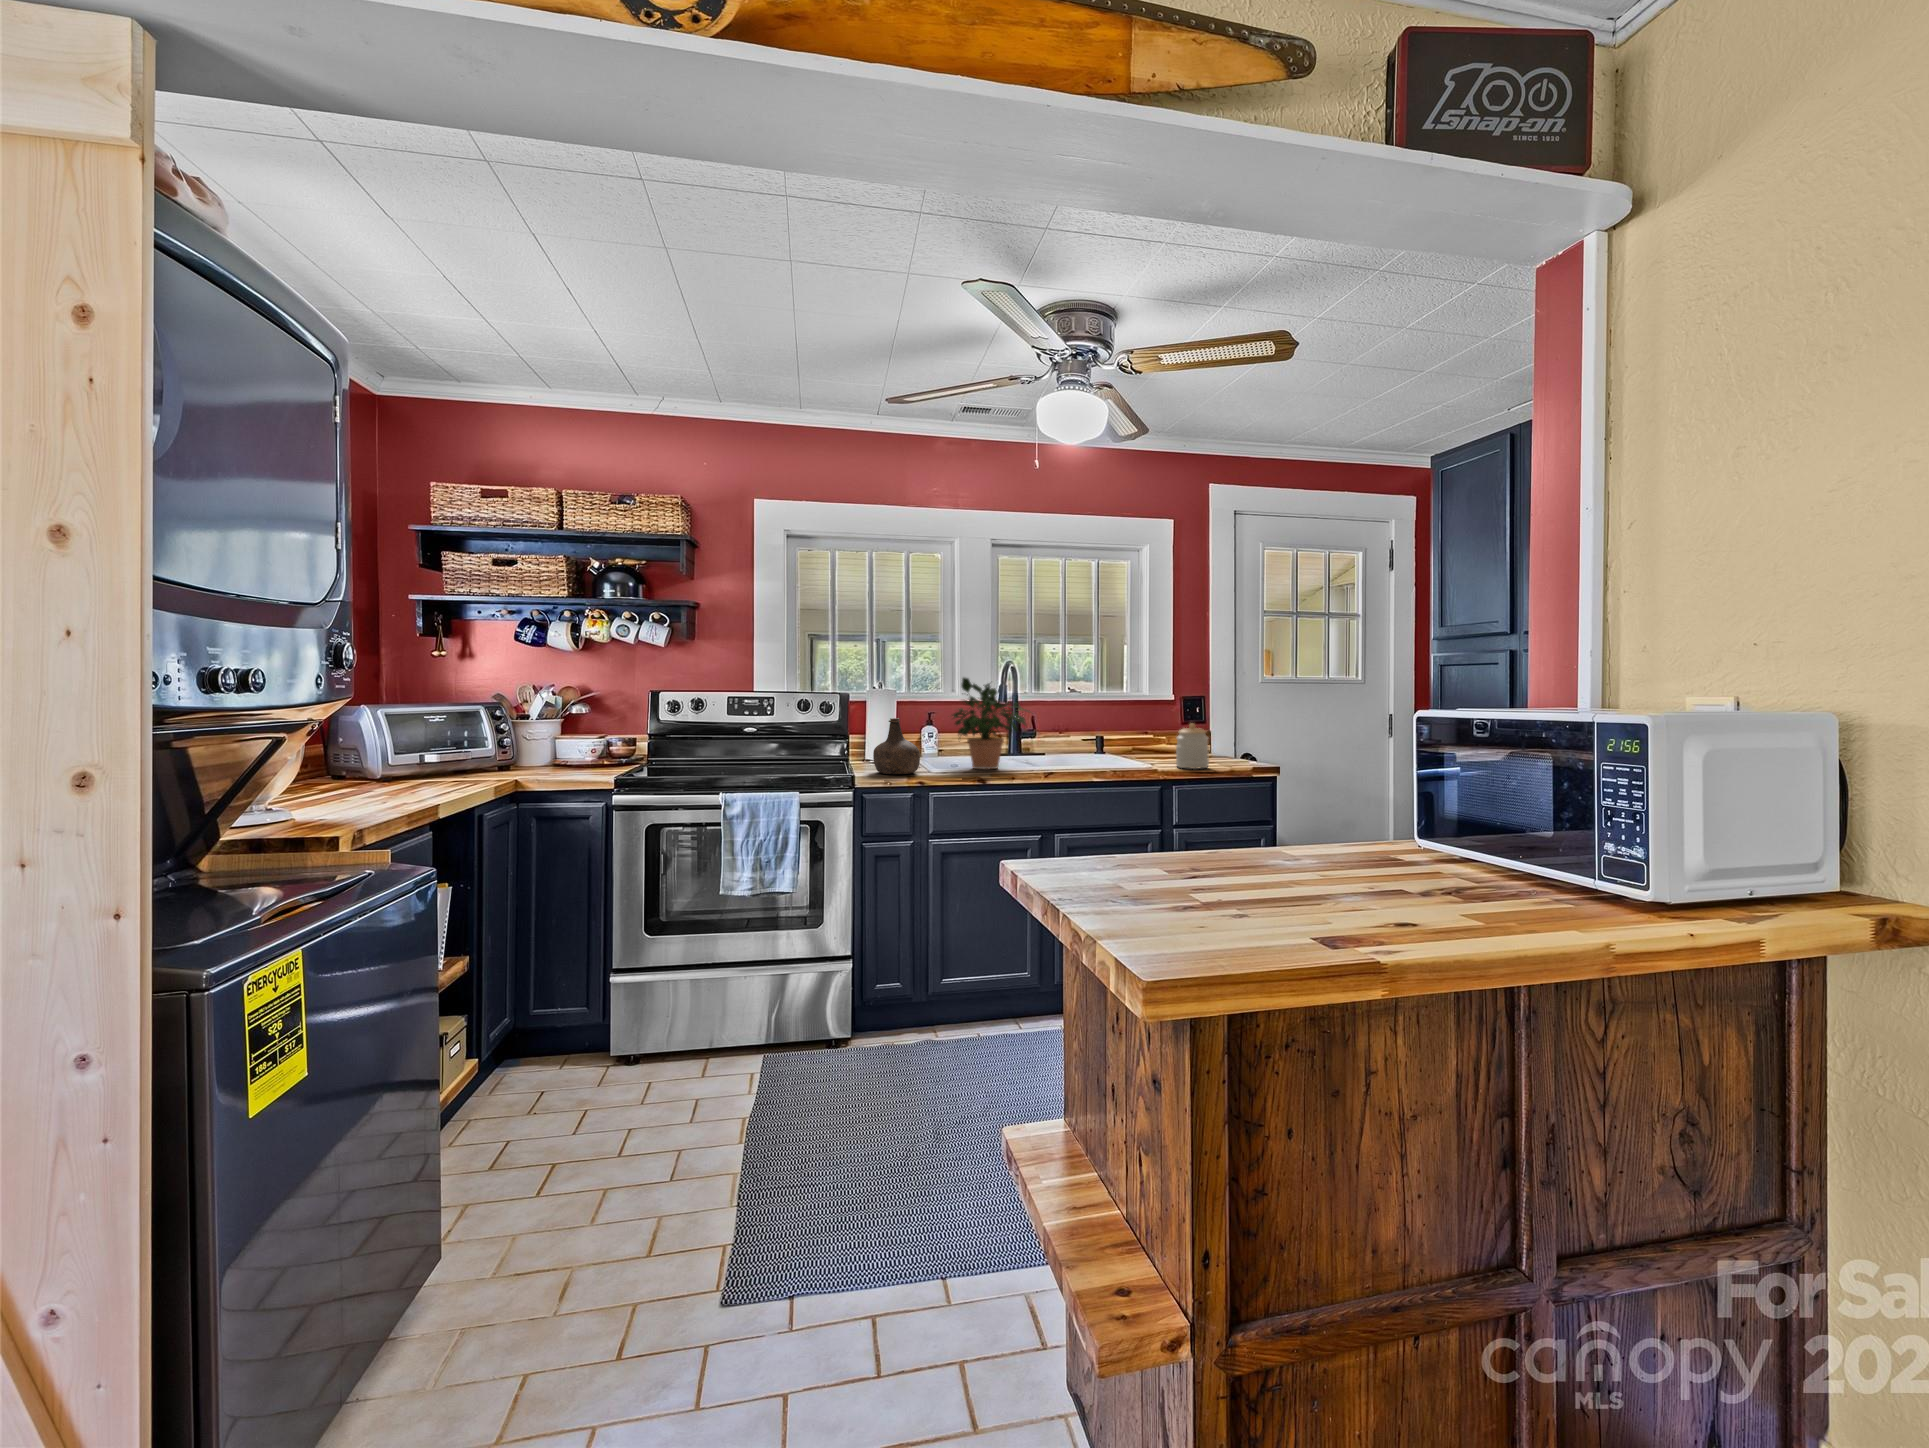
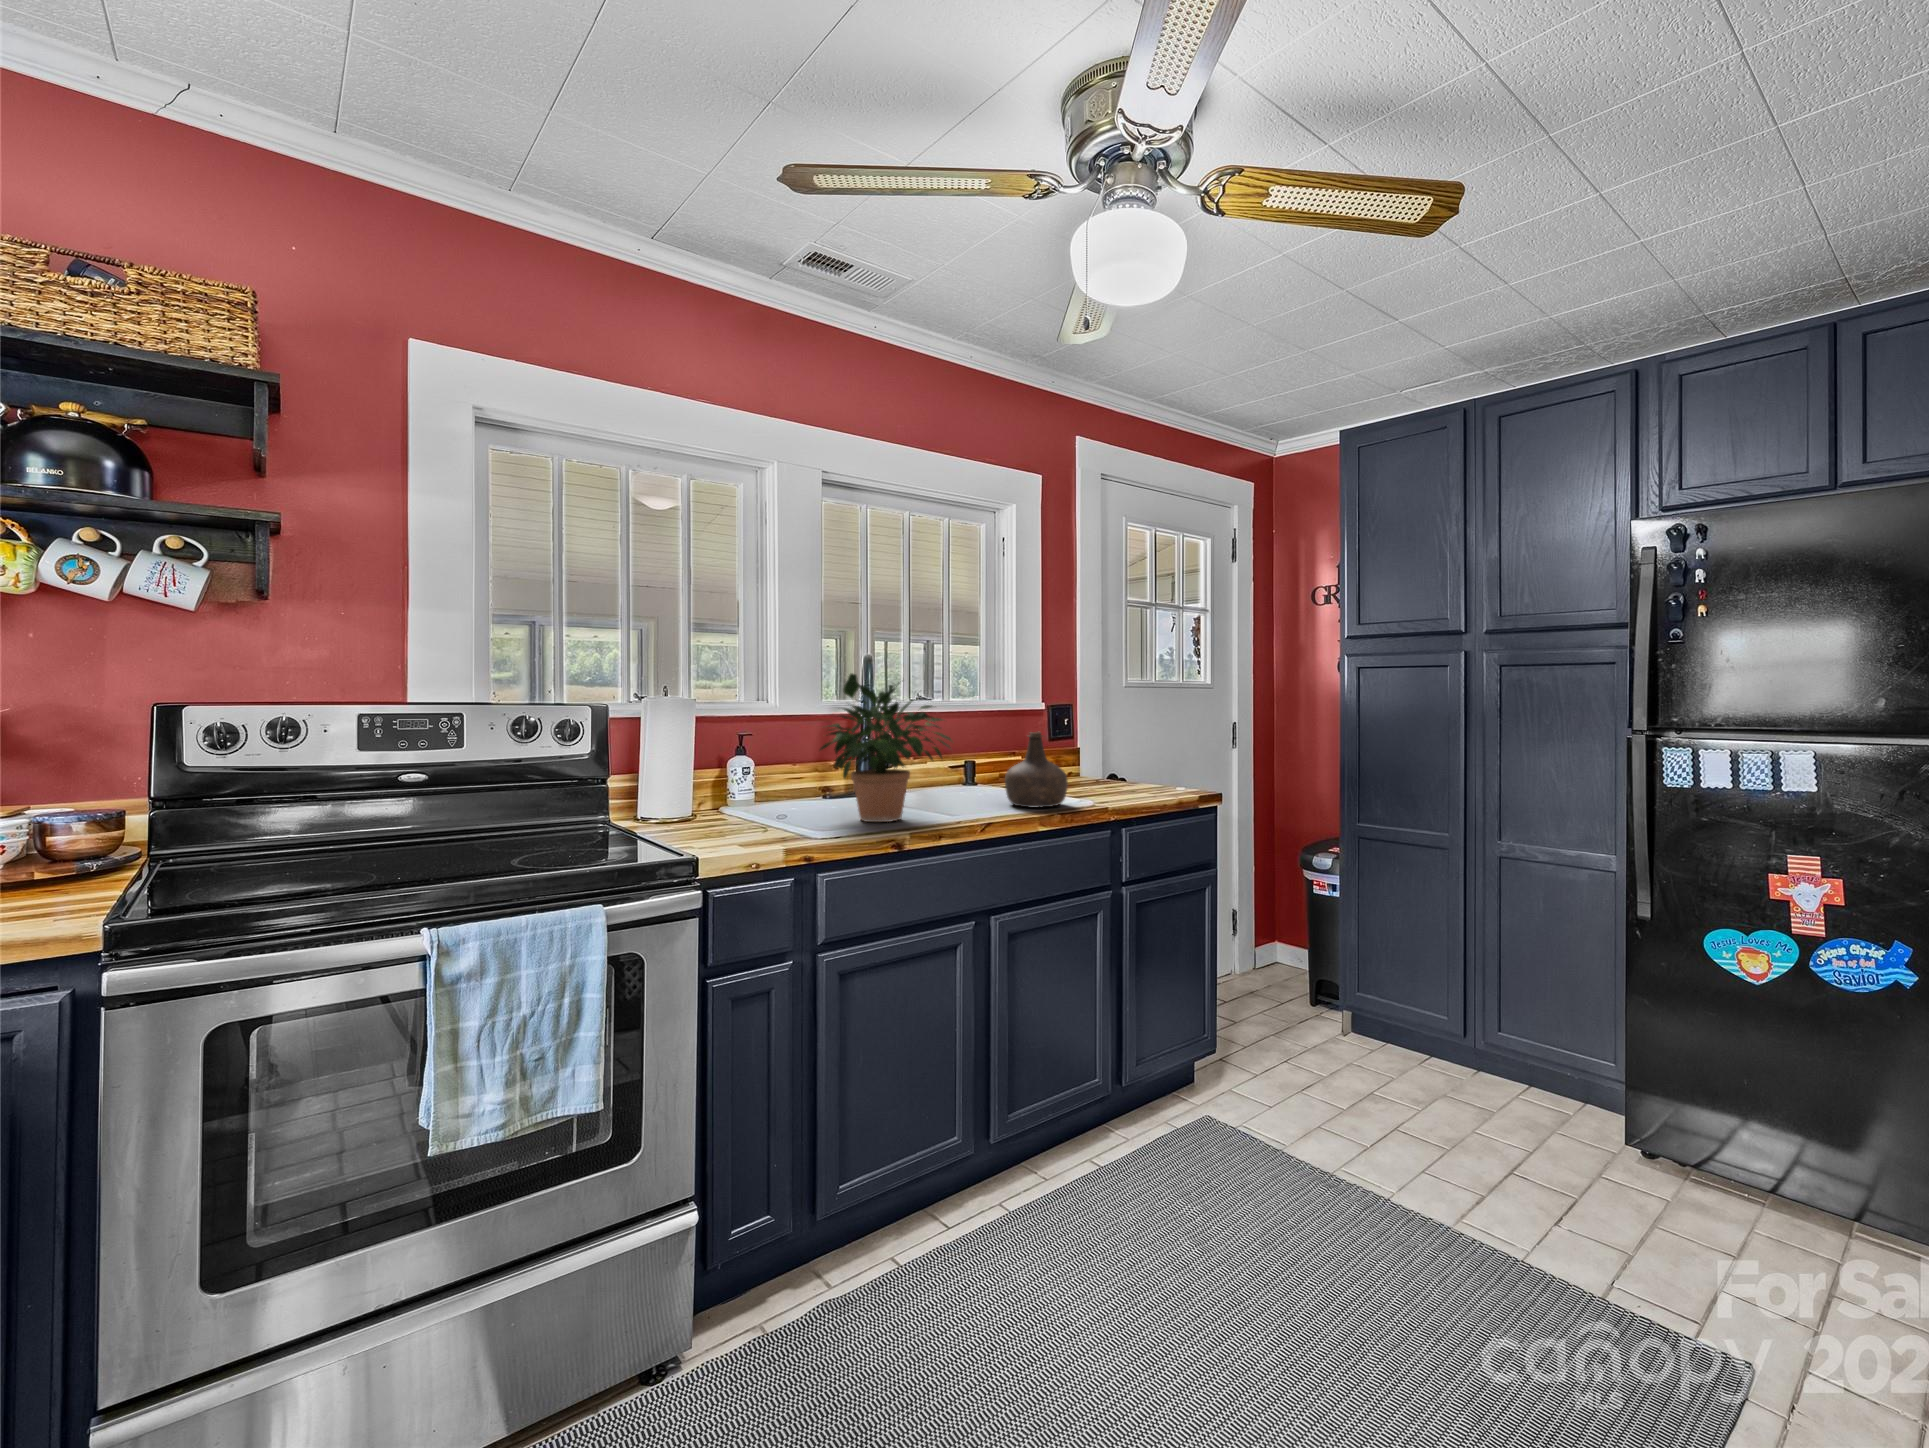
bottle: present [873,718,920,774] -> present [1005,732,1068,807]
jar: present [1176,723,1209,769] -> none [1115,738,1160,800]

